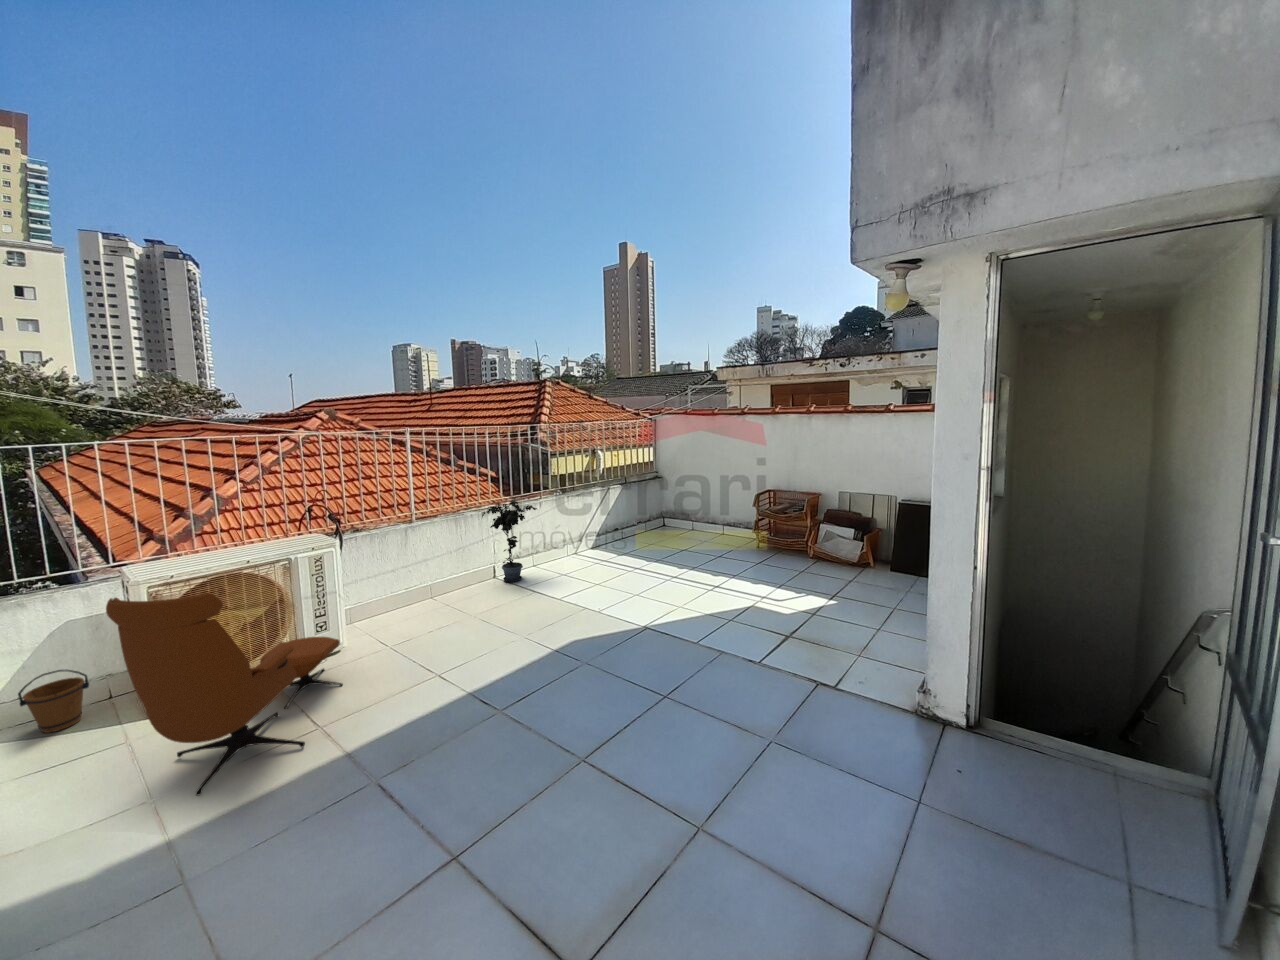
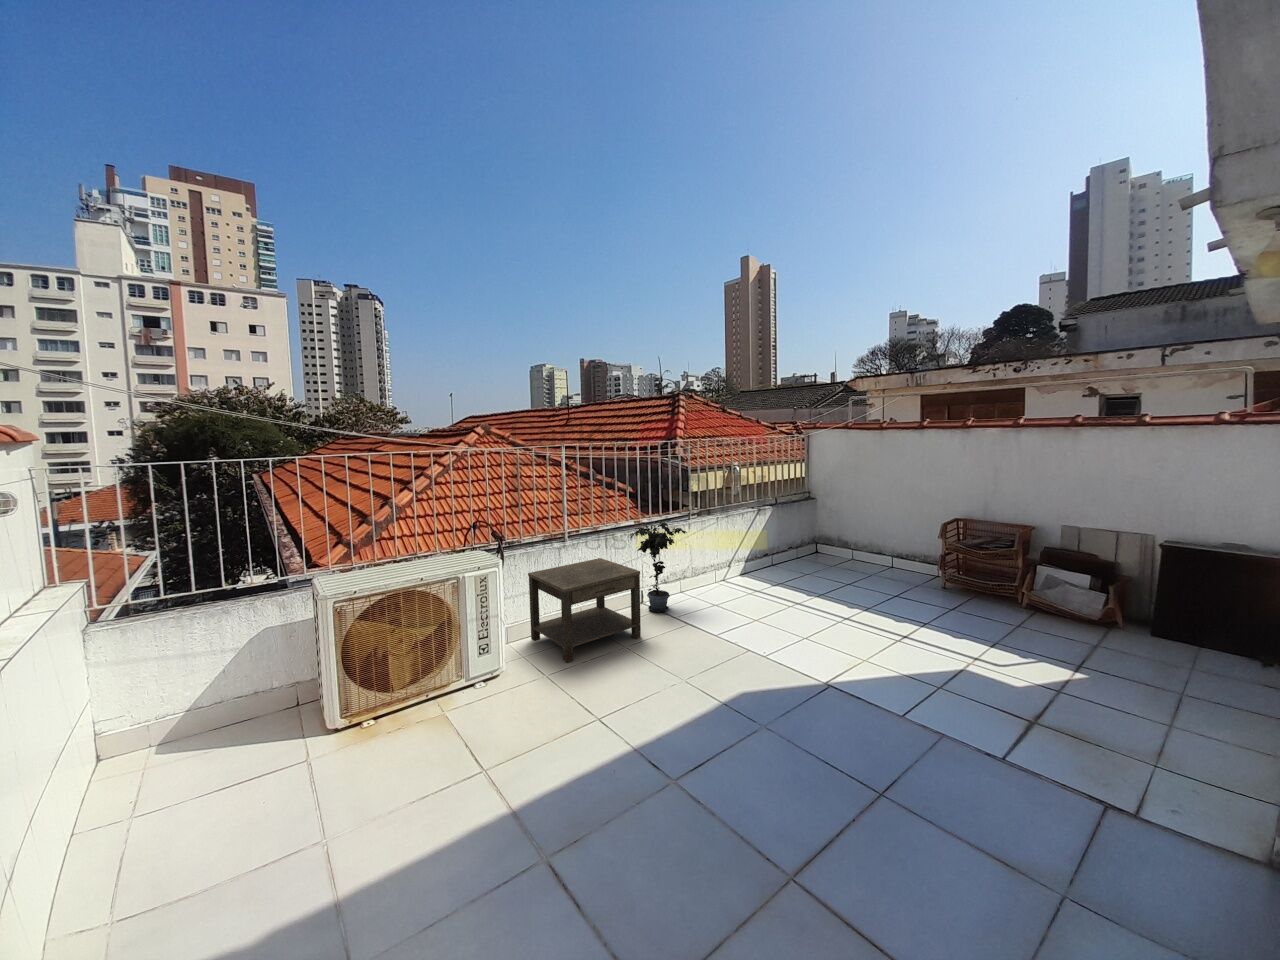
side table: none [377,536,490,632] -> present [528,558,641,662]
lounge chair: present [106,593,342,796] -> none [315,614,505,832]
bucket: present [18,670,89,733] -> none [223,676,279,737]

